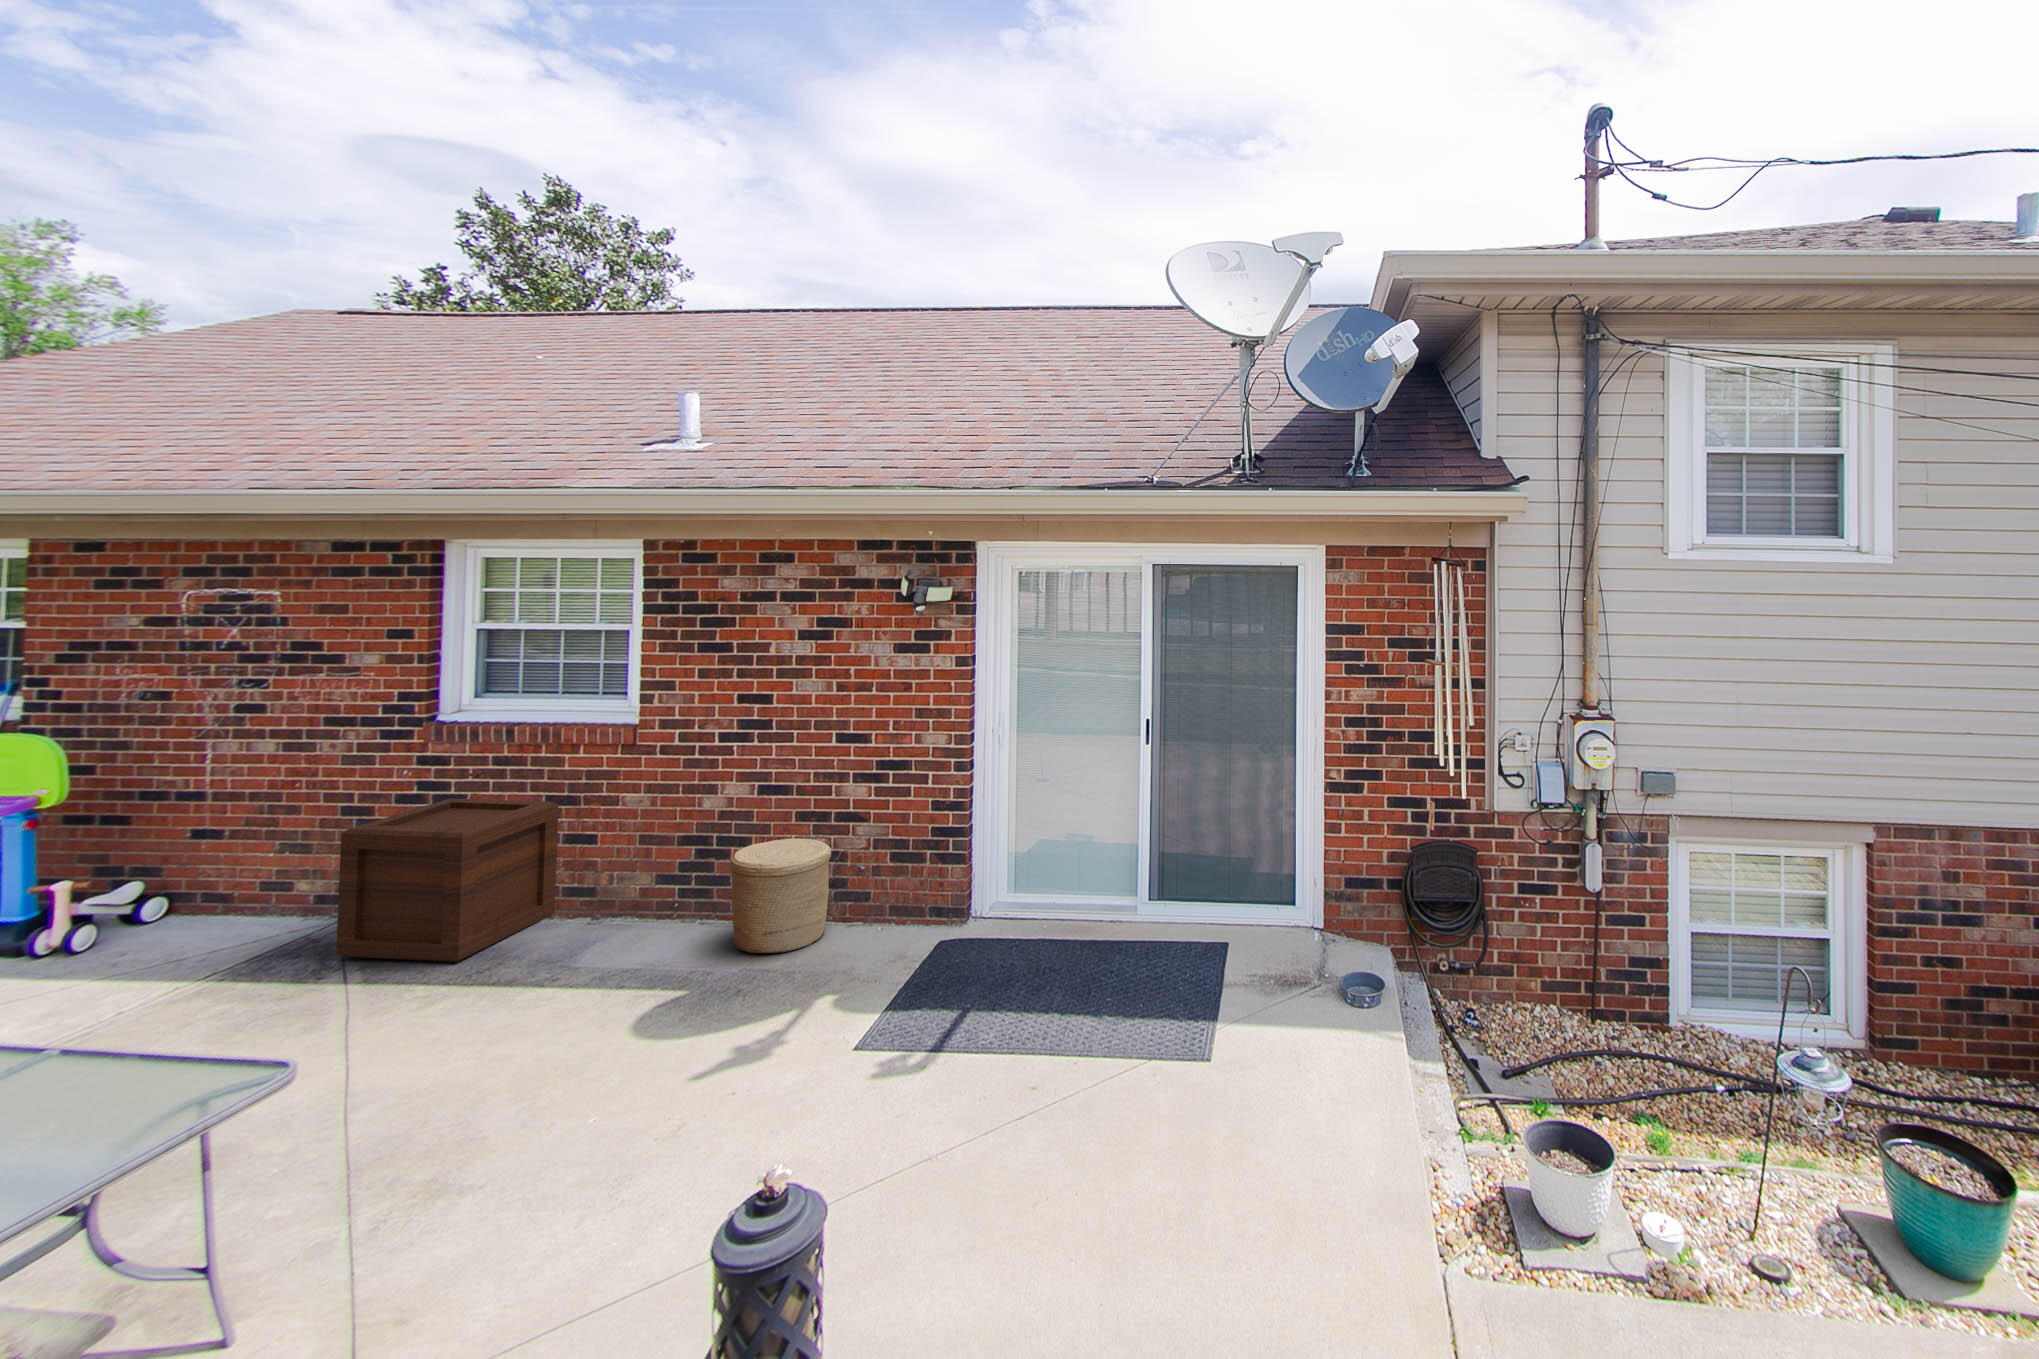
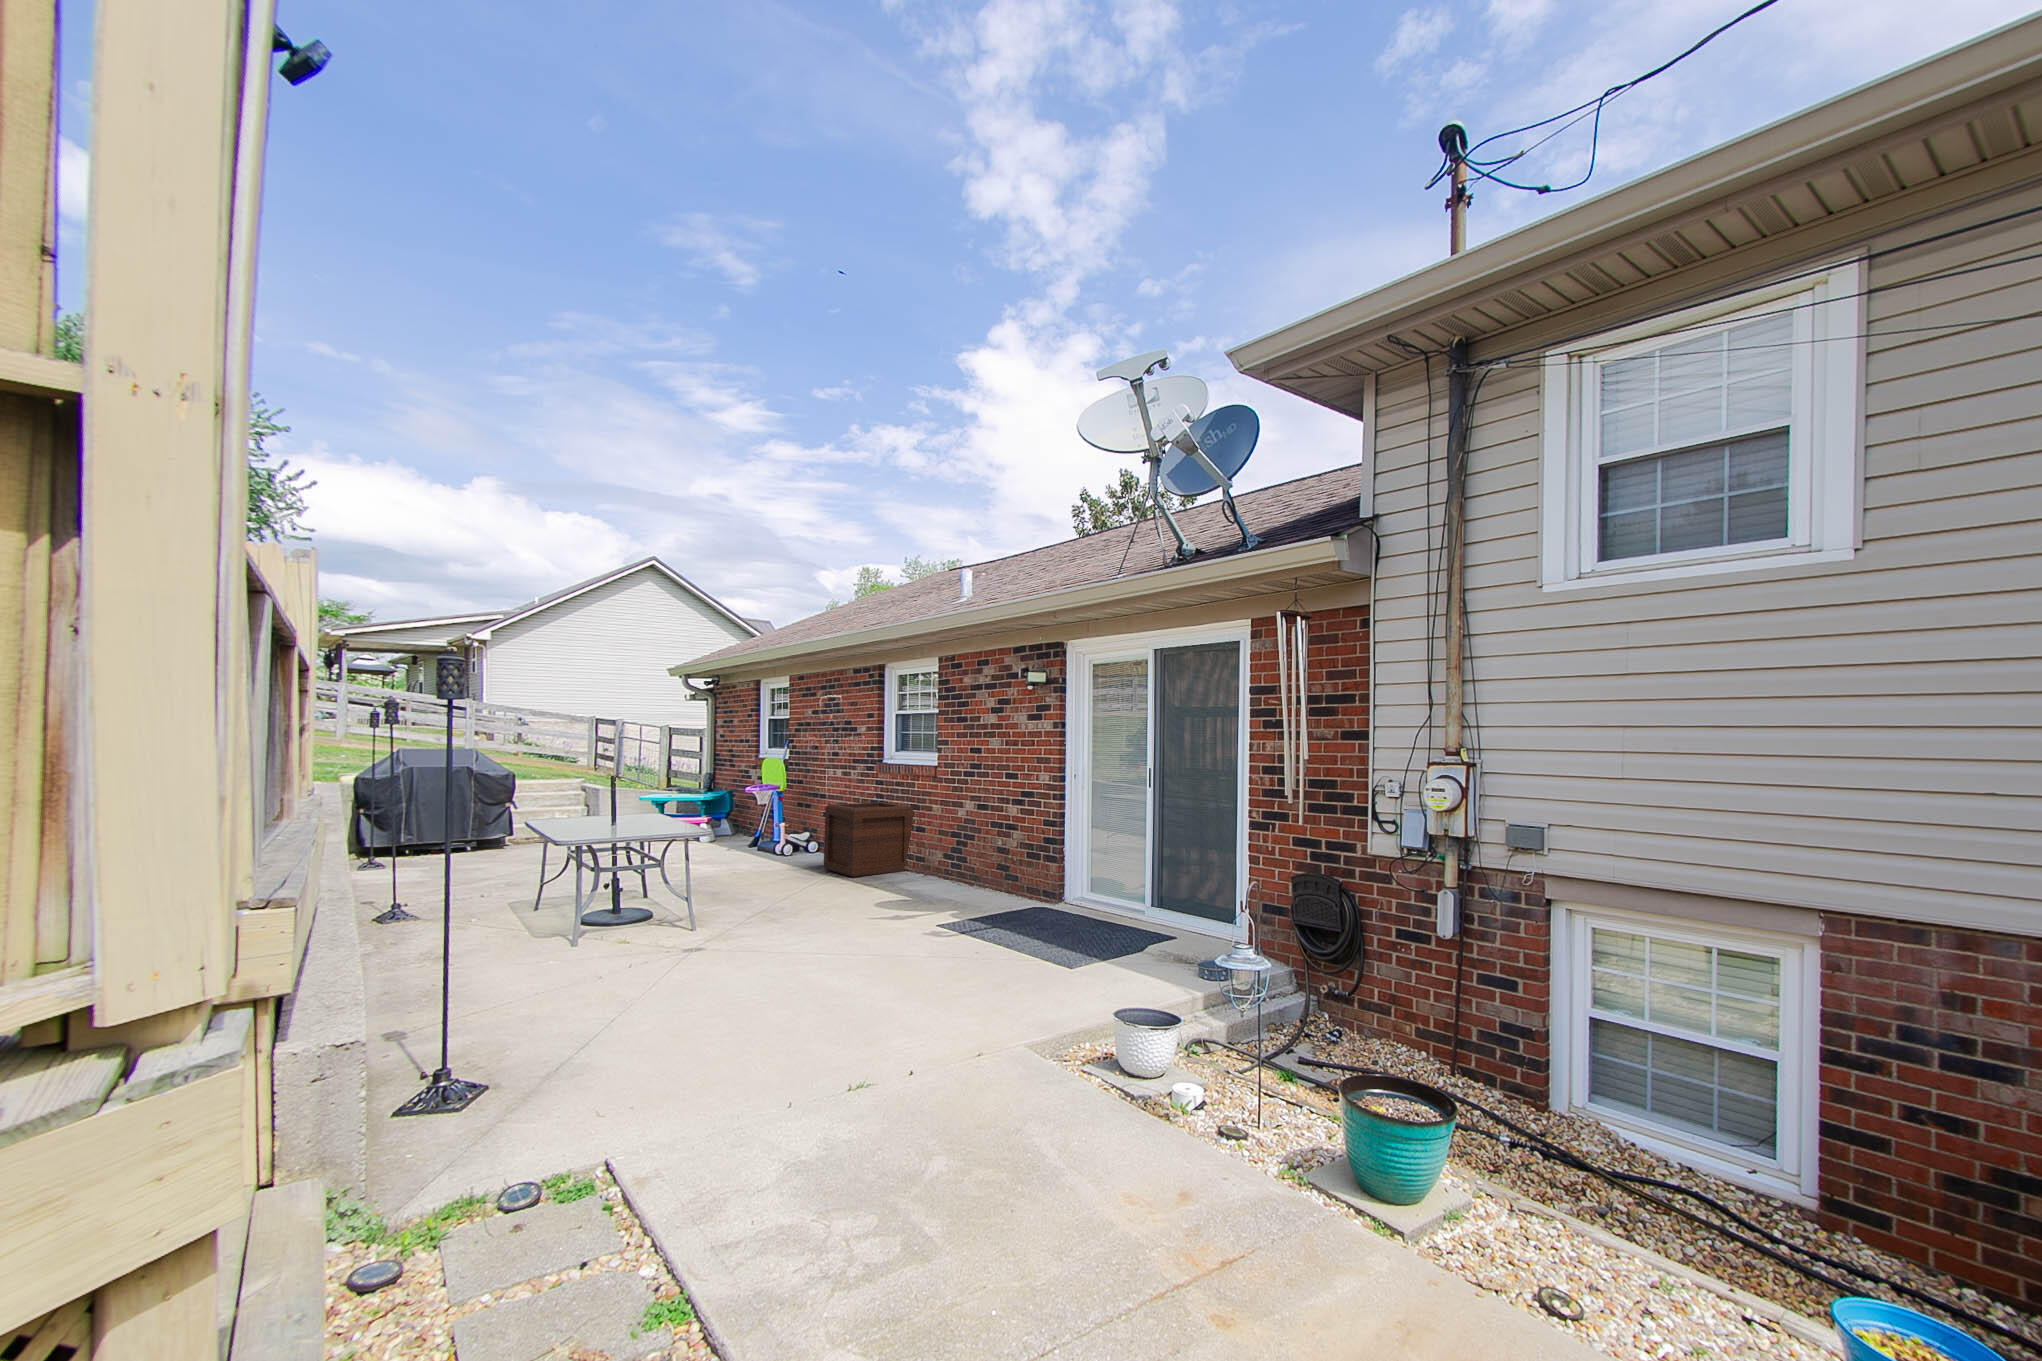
woven basket: present [730,839,831,953] -> none [942,835,998,896]

